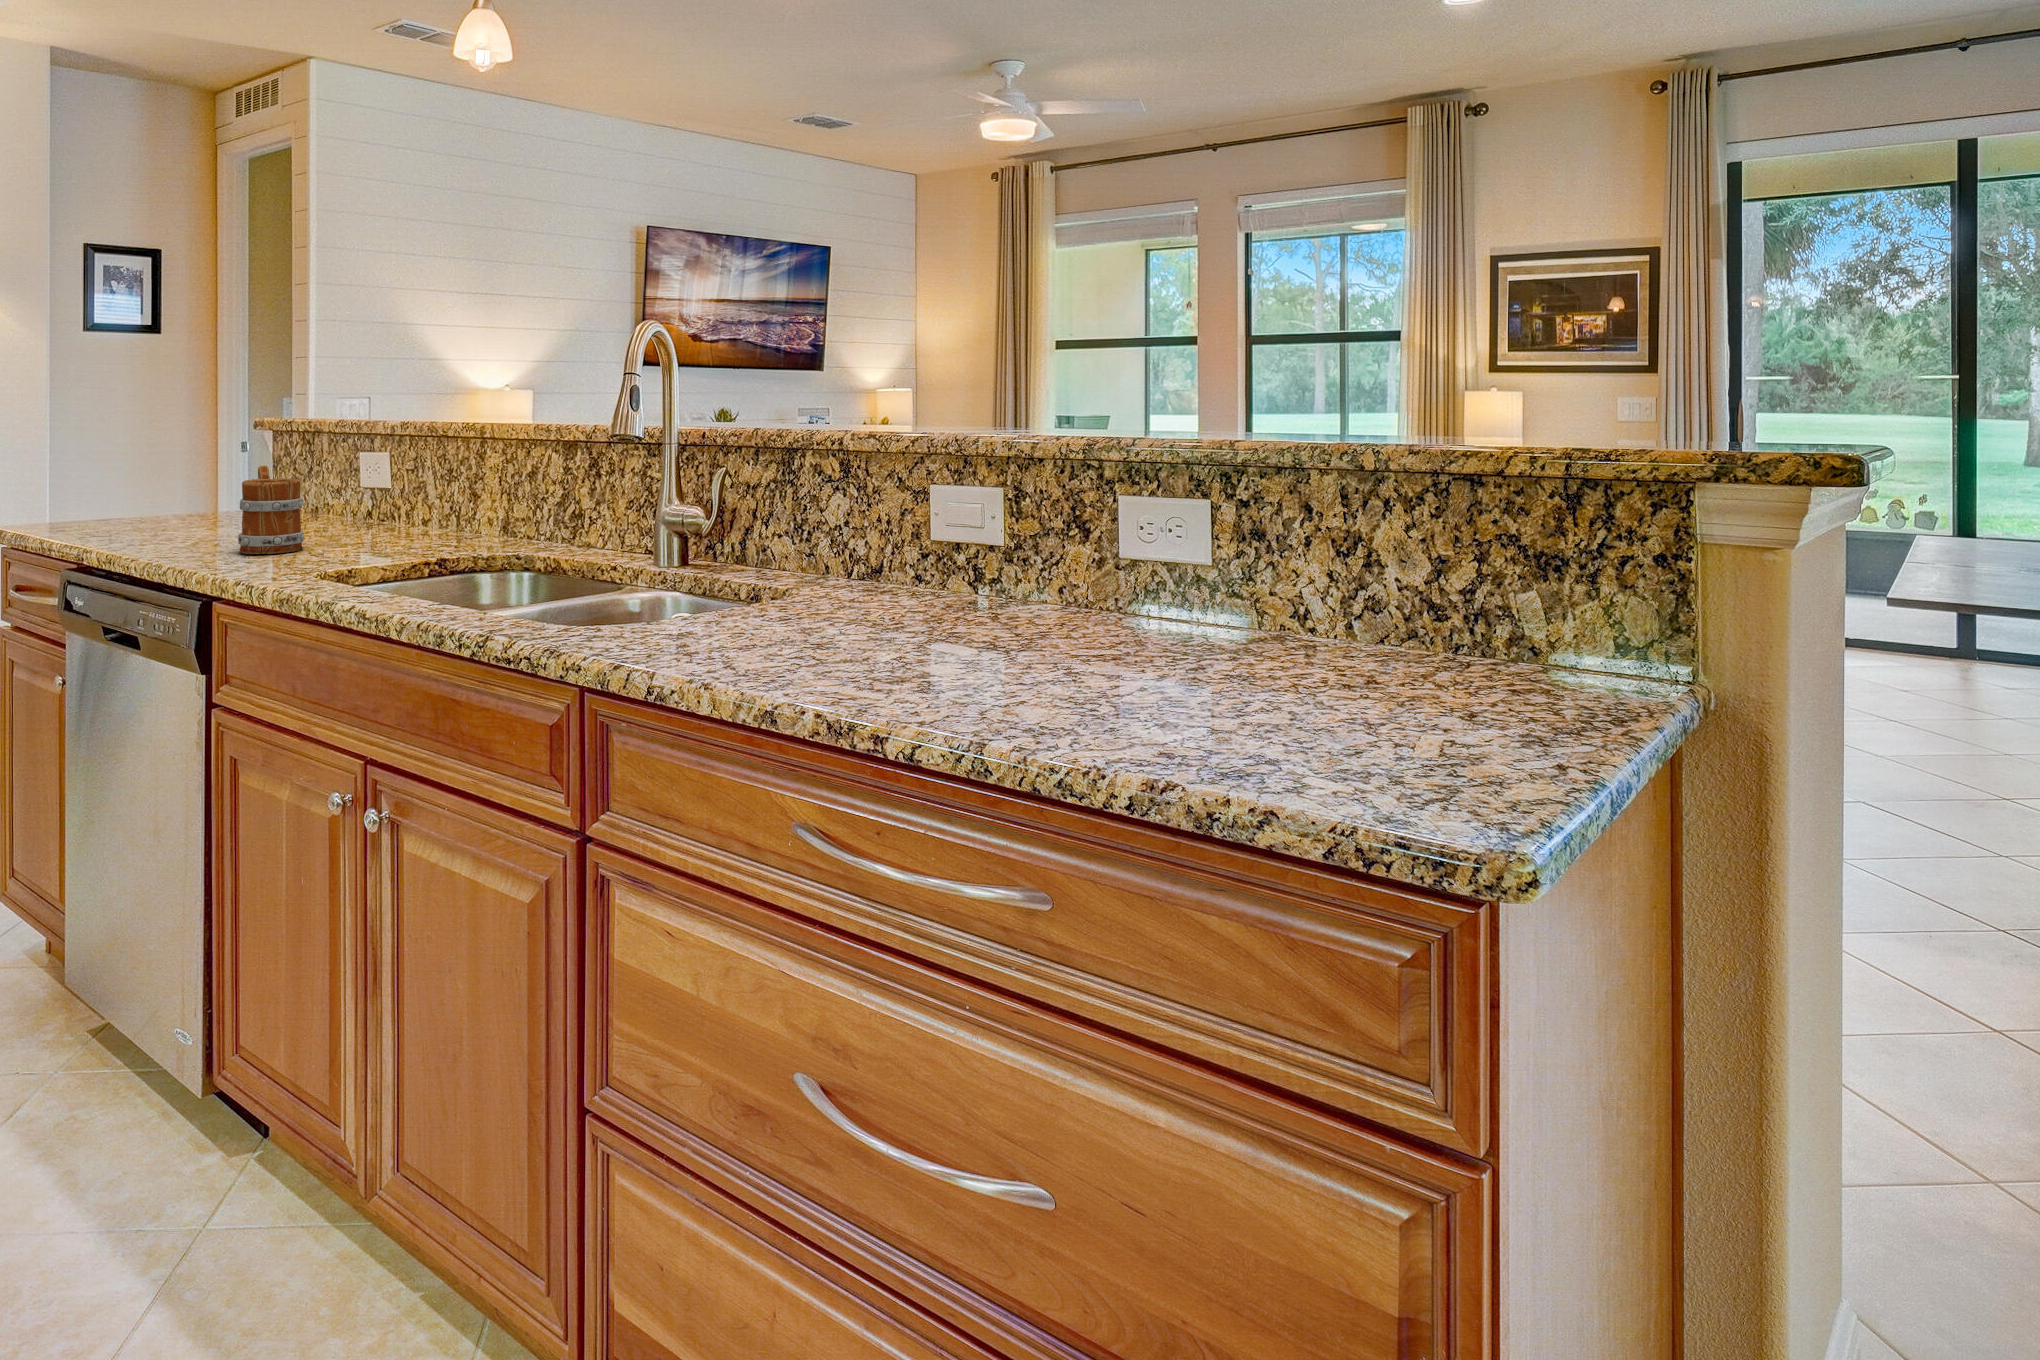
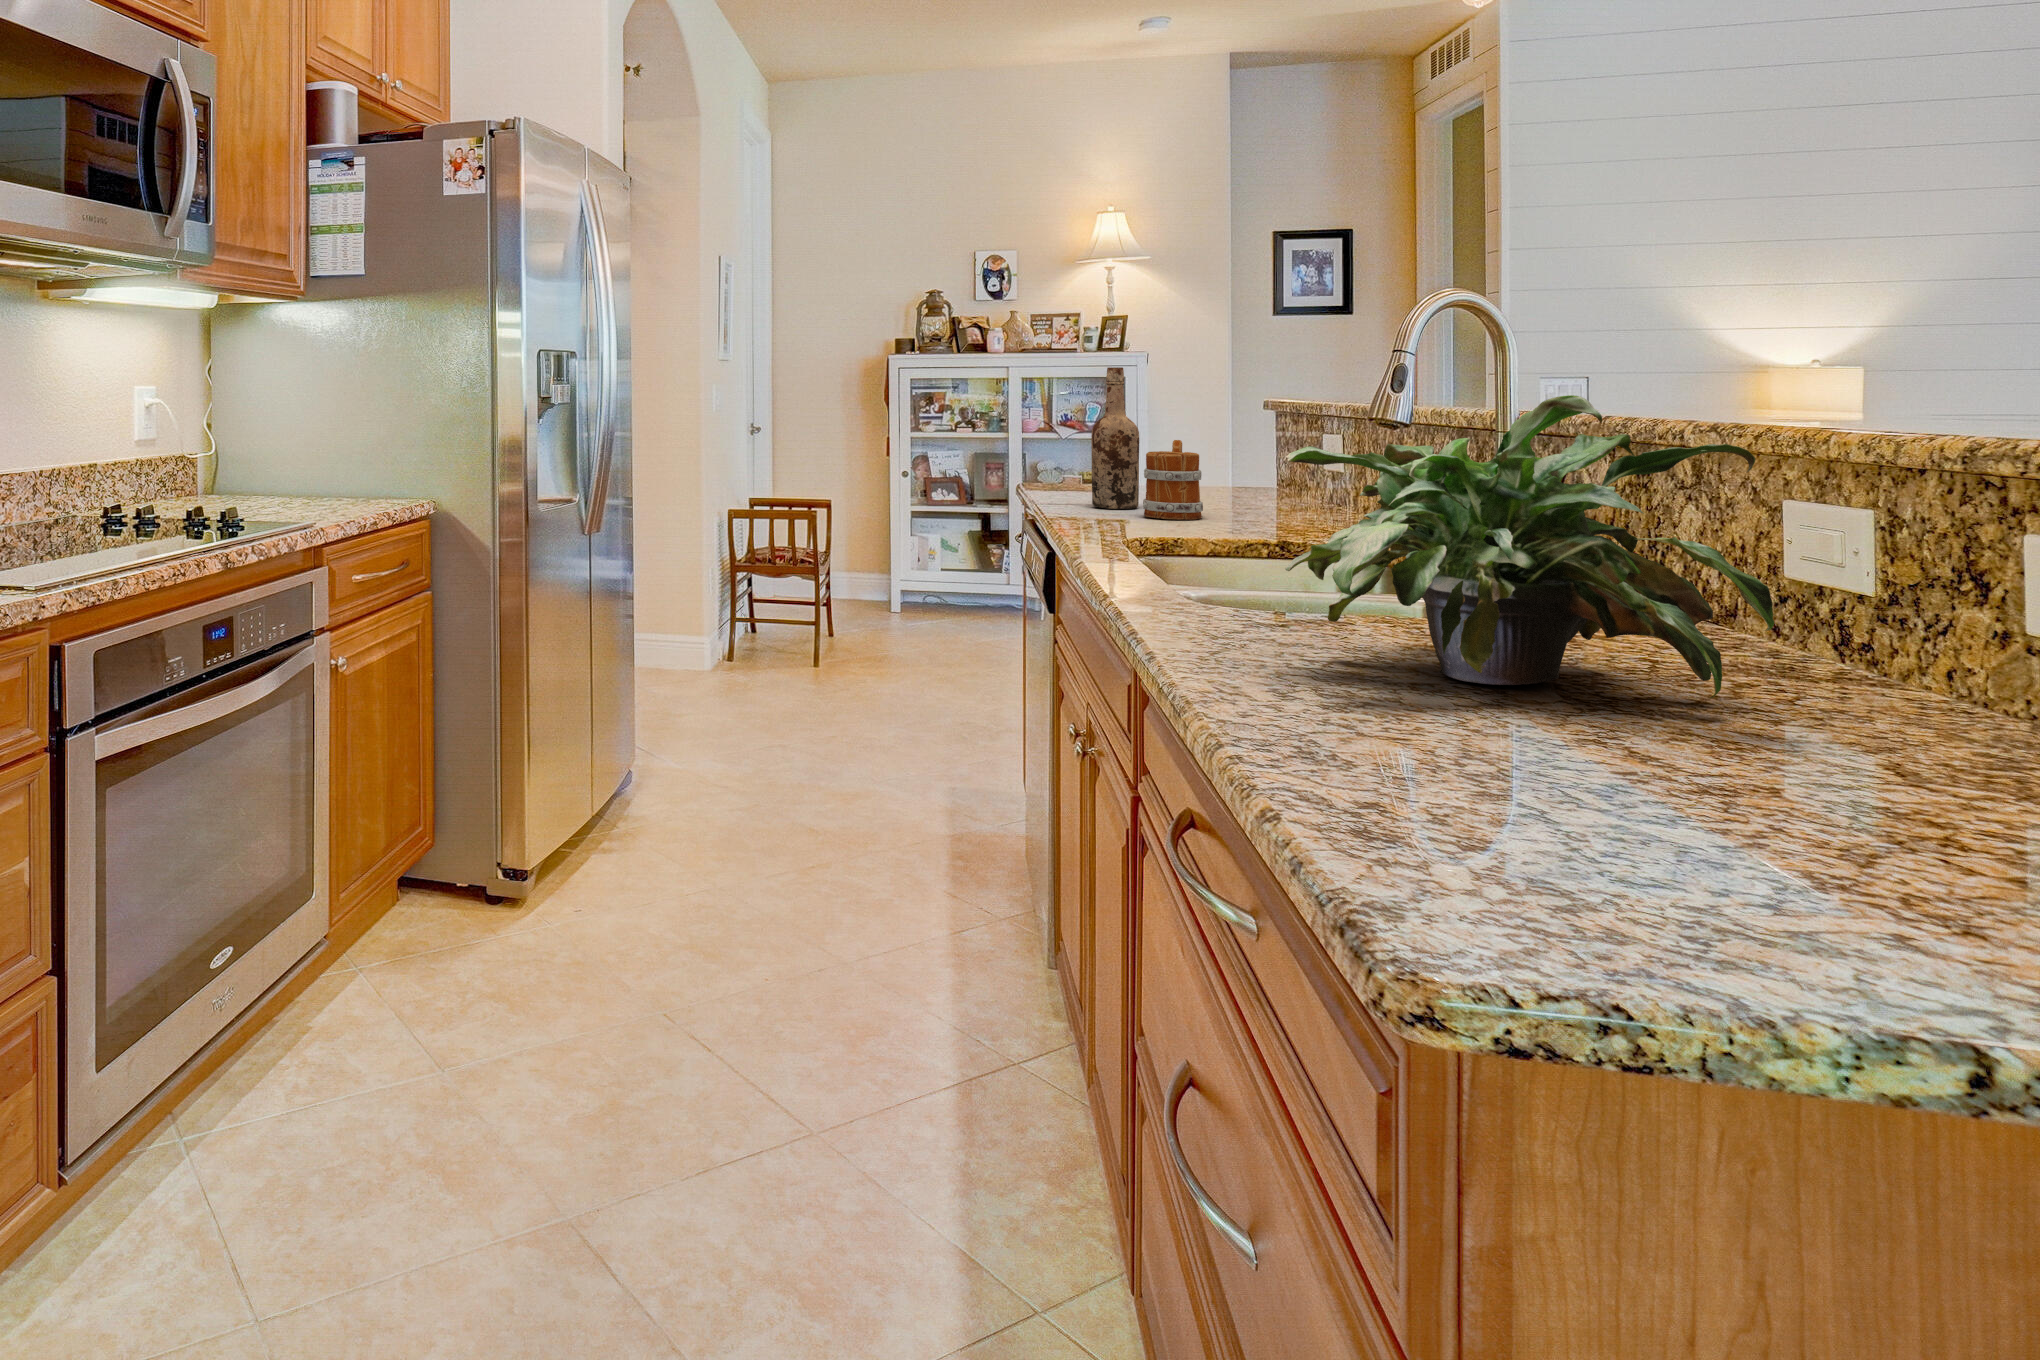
wine bottle: none [149,386,206,550] -> present [1091,367,1139,509]
potted plant: none [794,417,1118,660] -> present [1285,395,1774,699]

